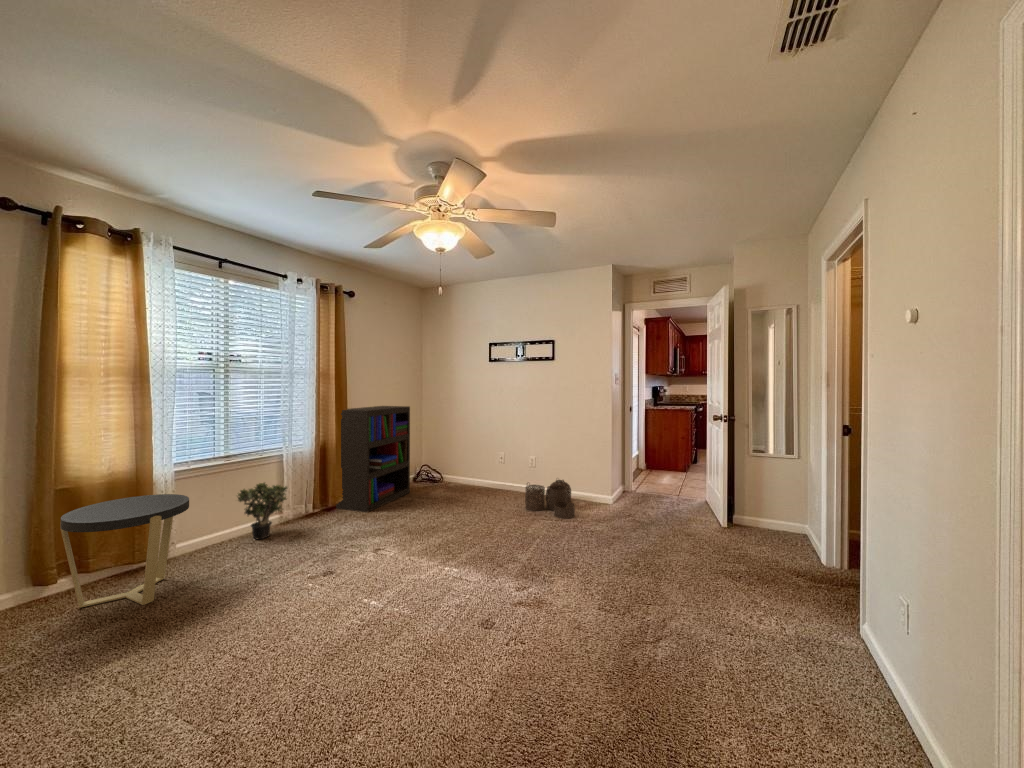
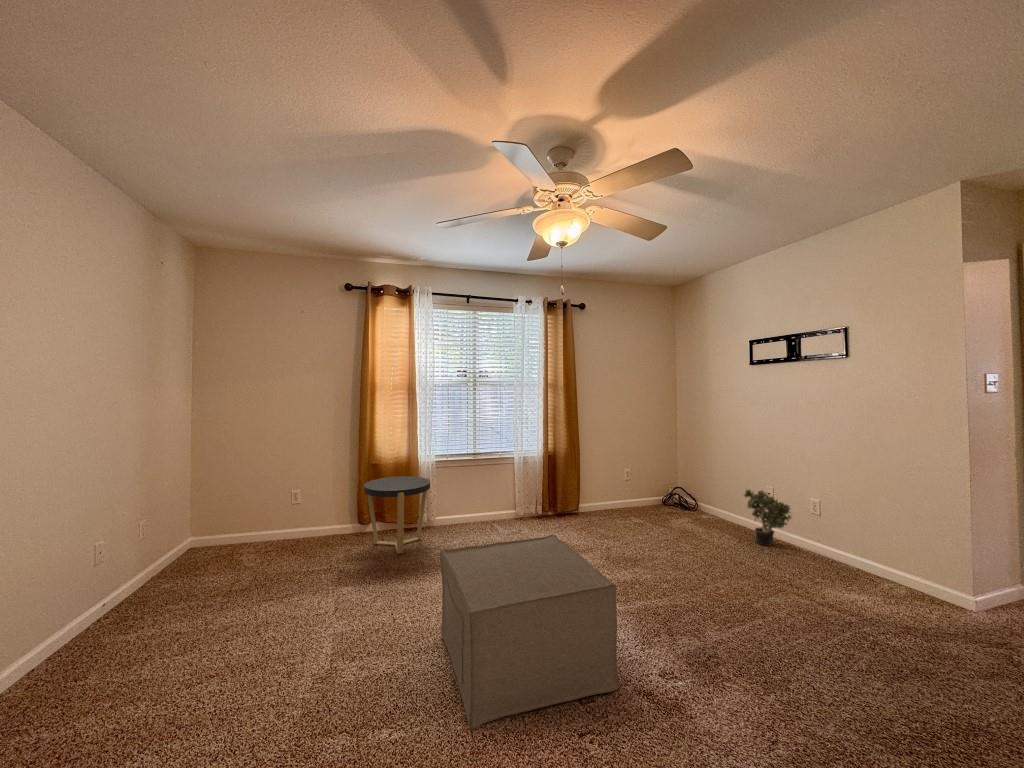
bookshelf: present [336,406,410,512] -> none [565,417,647,527]
woven basket: present [525,480,575,519] -> none [777,537,876,611]
potted plant: present [238,483,287,539] -> present [744,490,791,546]
ottoman: none [319,512,510,699] -> present [440,535,618,729]

